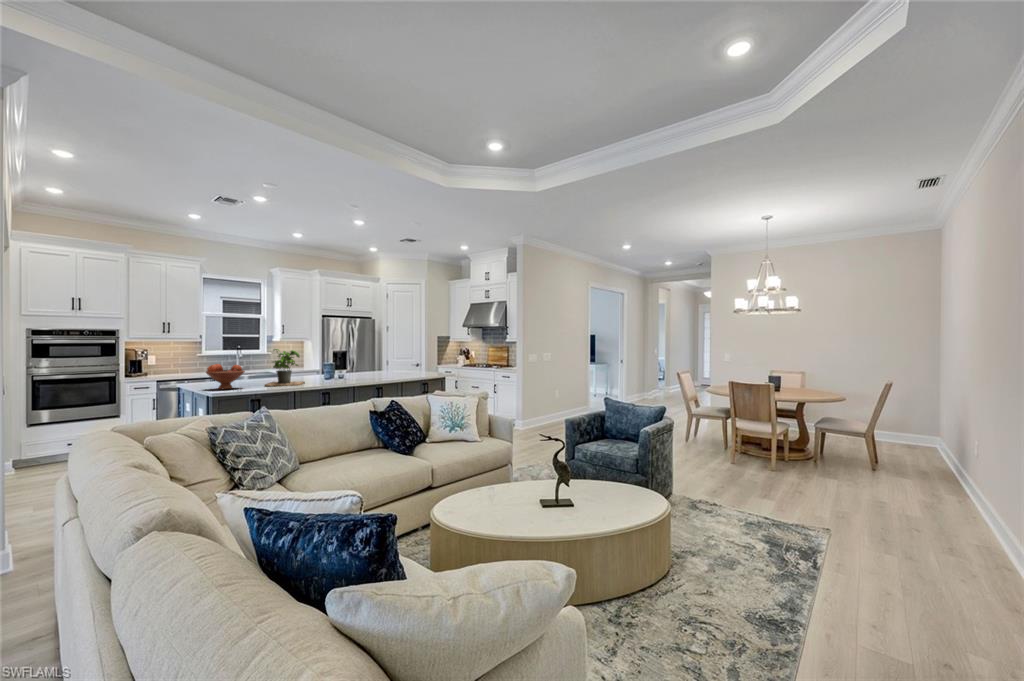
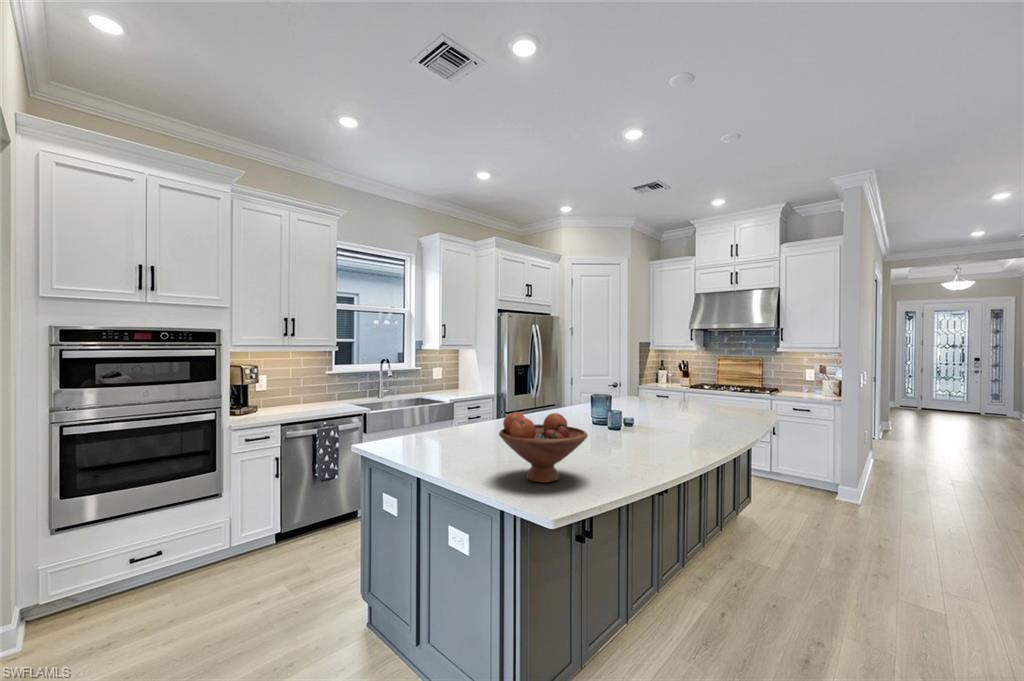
potted plant: present [265,349,305,386] -> none [577,370,674,463]

